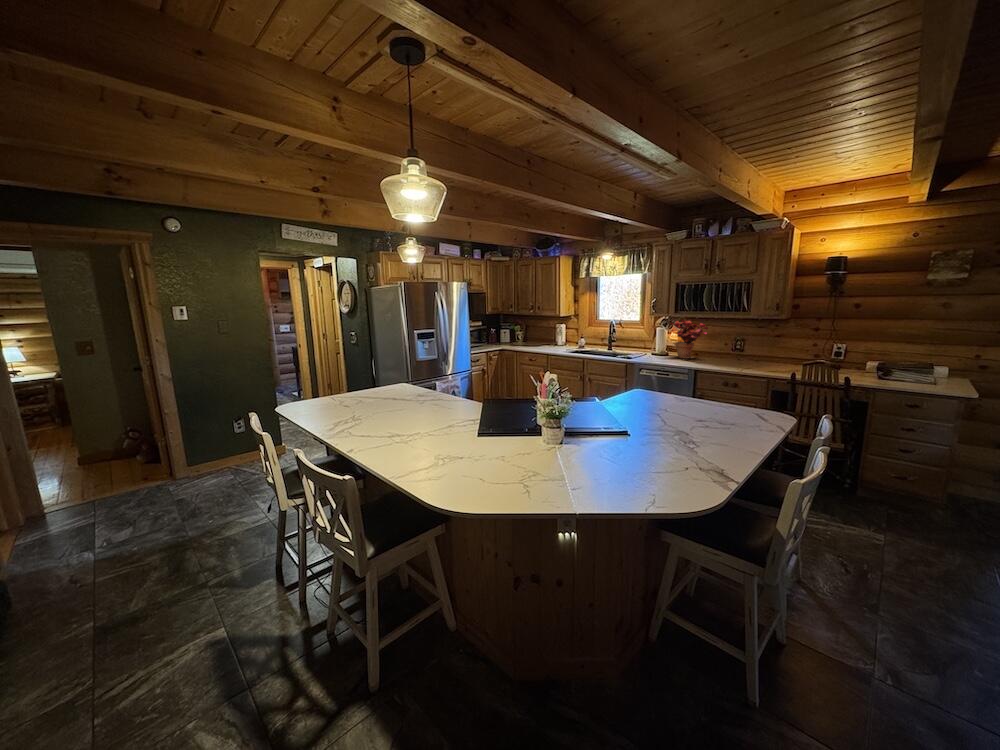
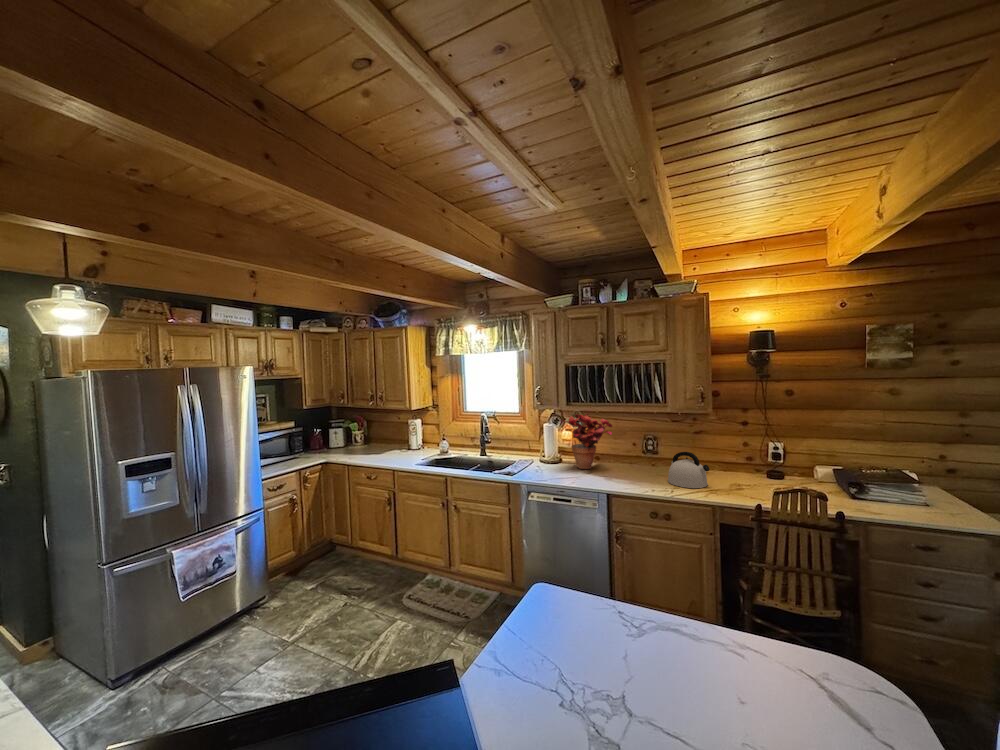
kettle: none [743,346,774,369] -> present [668,452,710,488]

